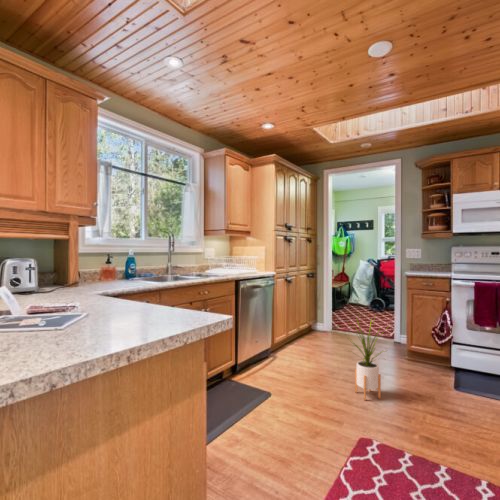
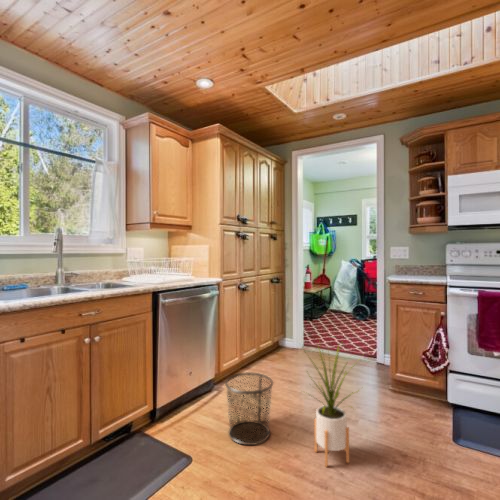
waste bin: none [288,340,323,388] -> present [225,372,273,445]

